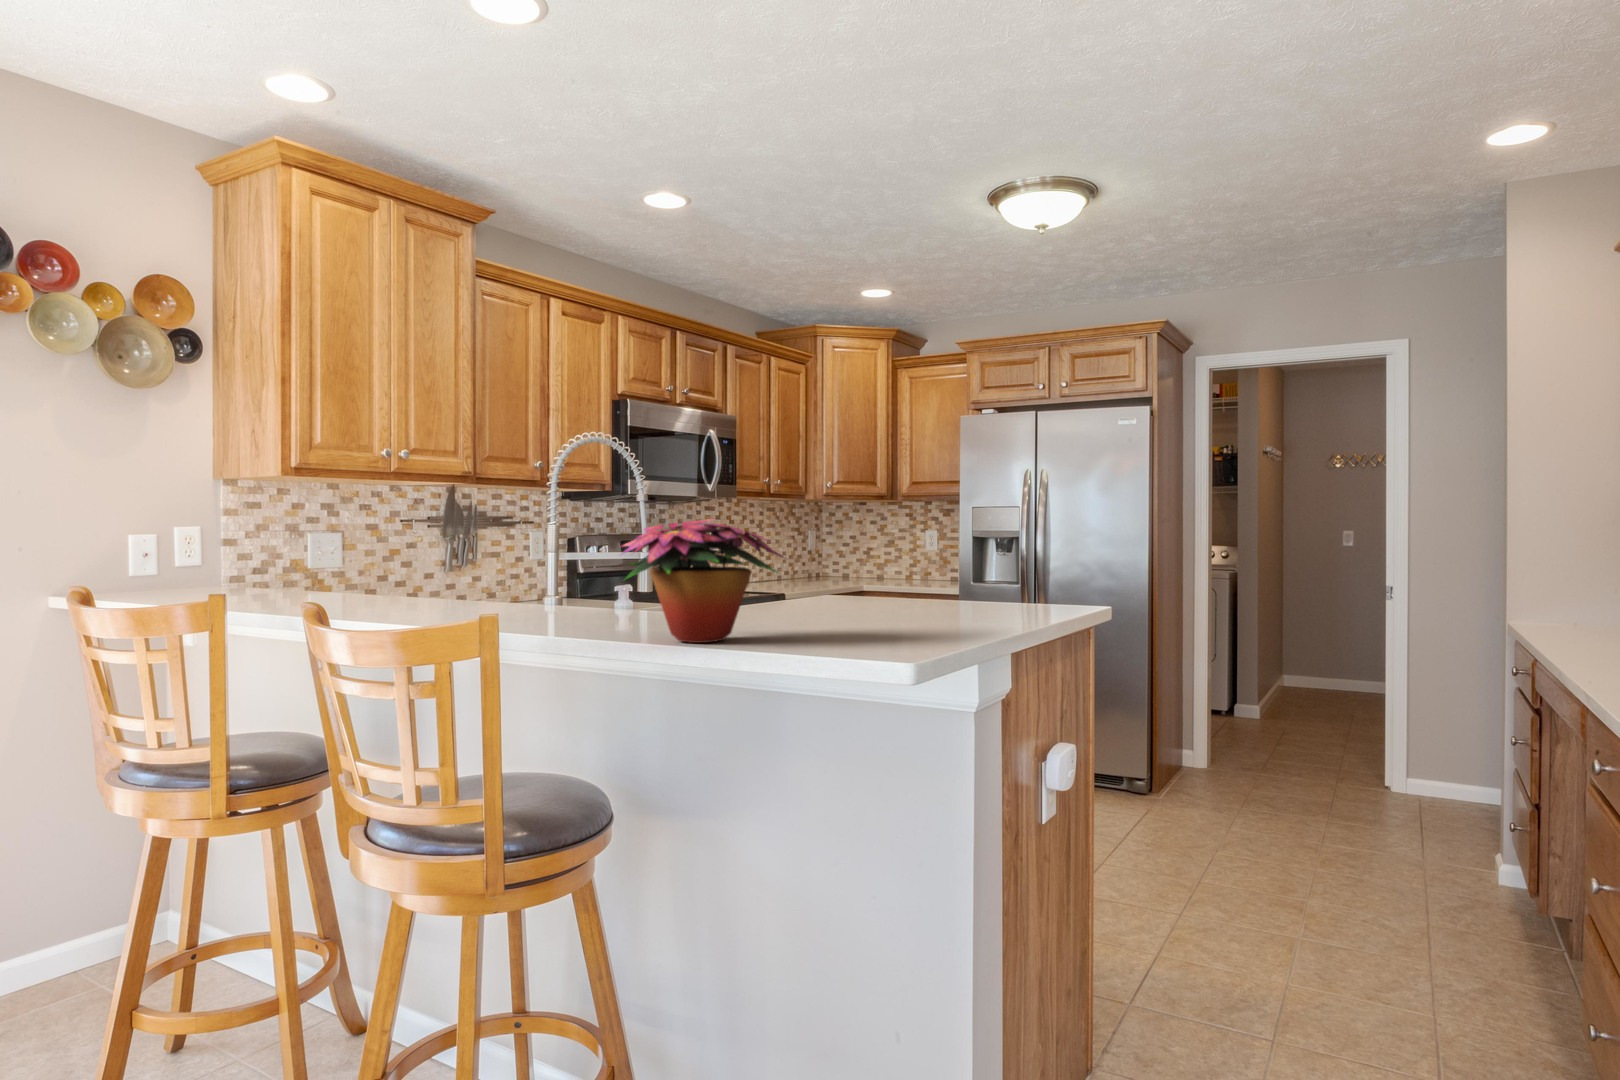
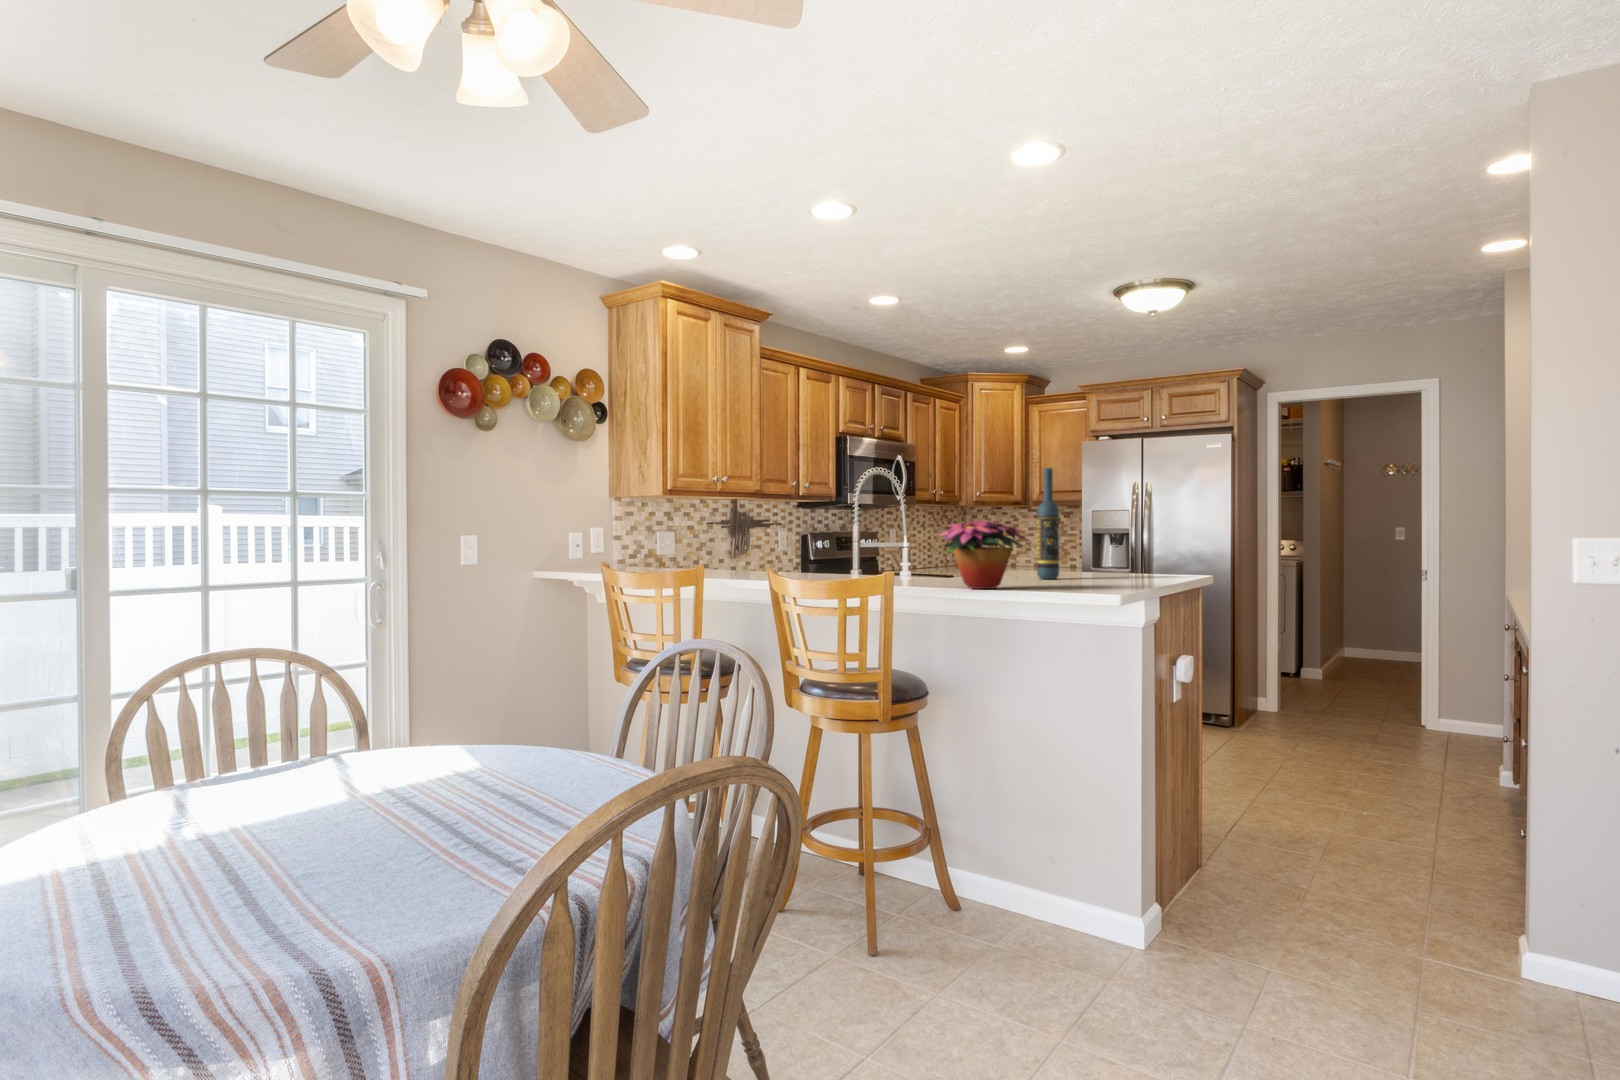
wine bottle: none [836,437,870,614] -> present [1037,468,1059,579]

